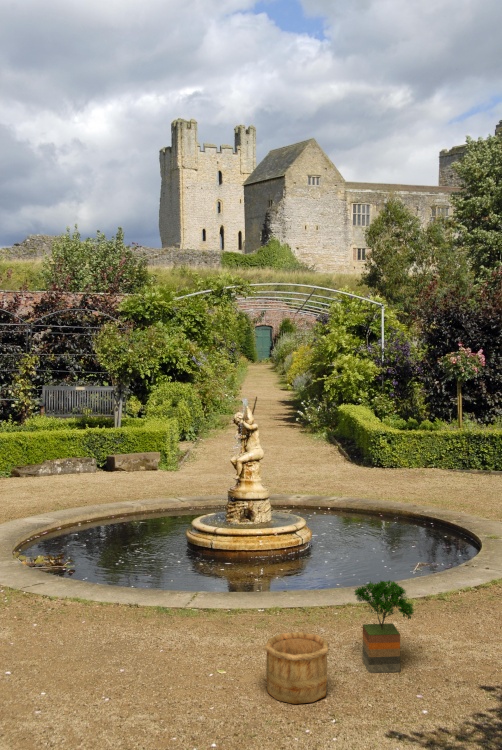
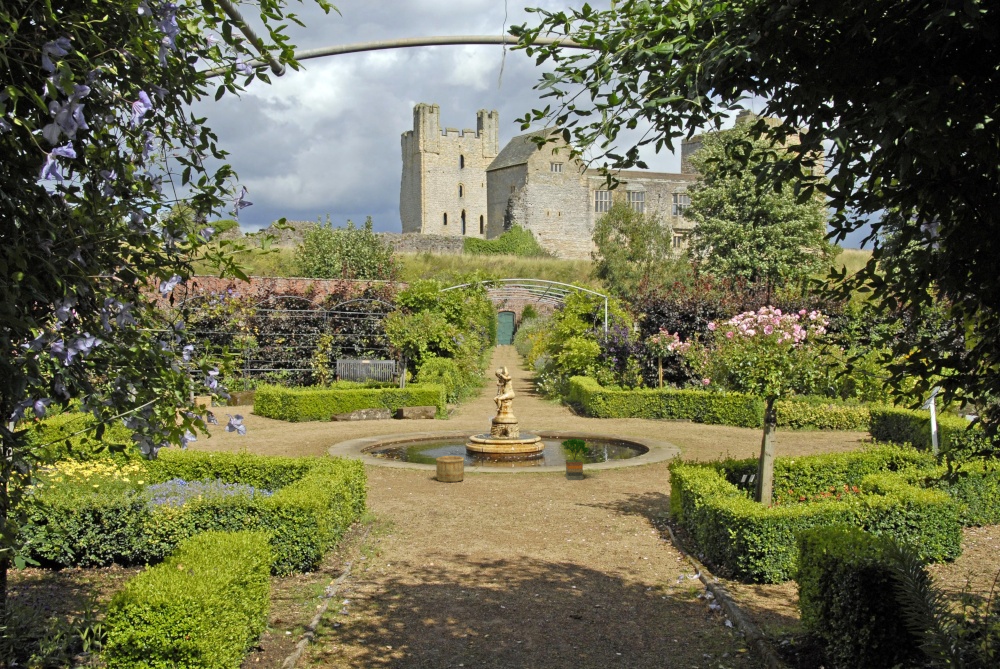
wooden bucket: present [265,632,329,704] -> present [436,456,464,482]

